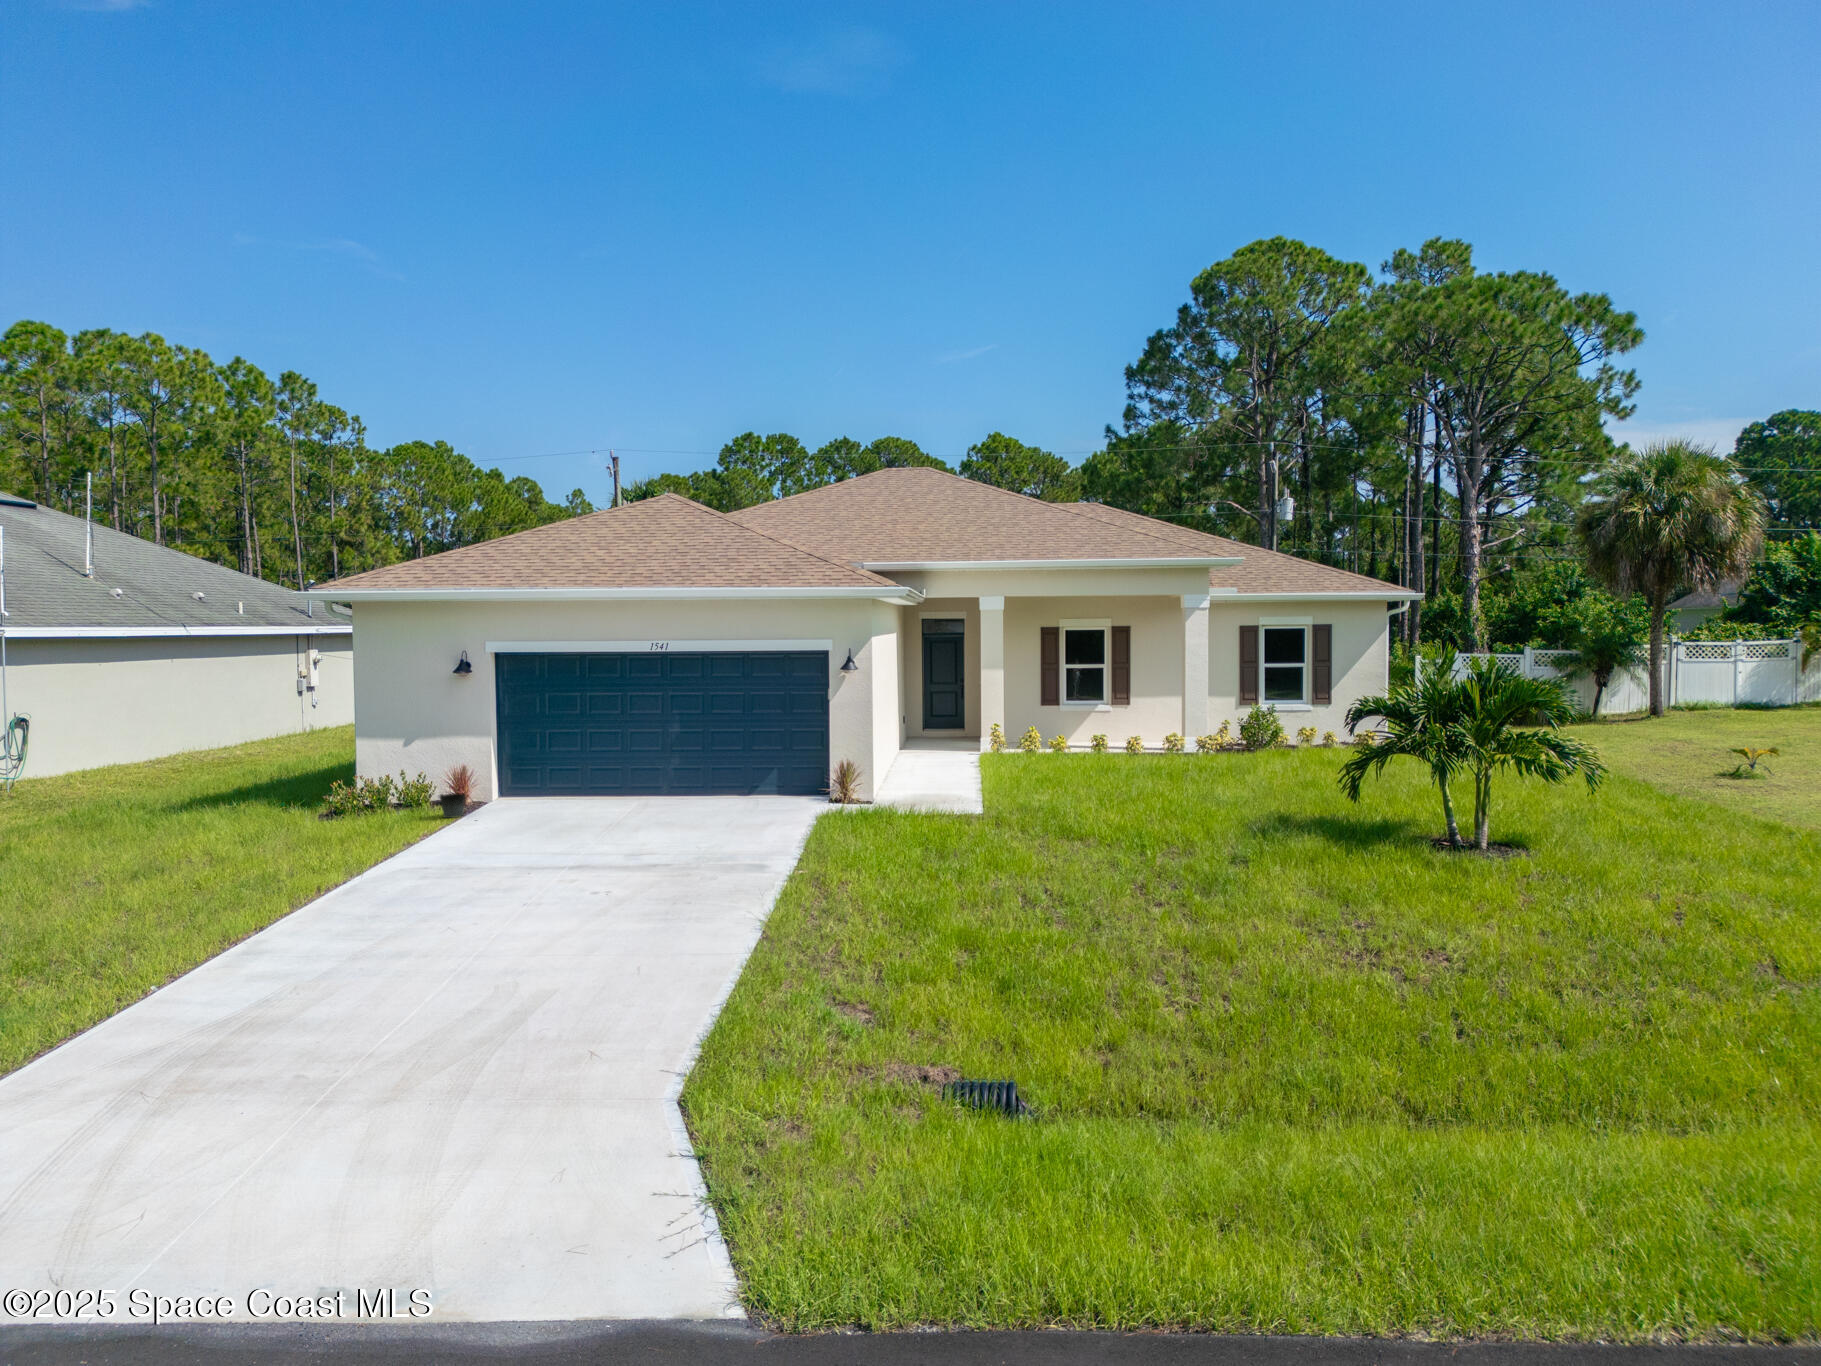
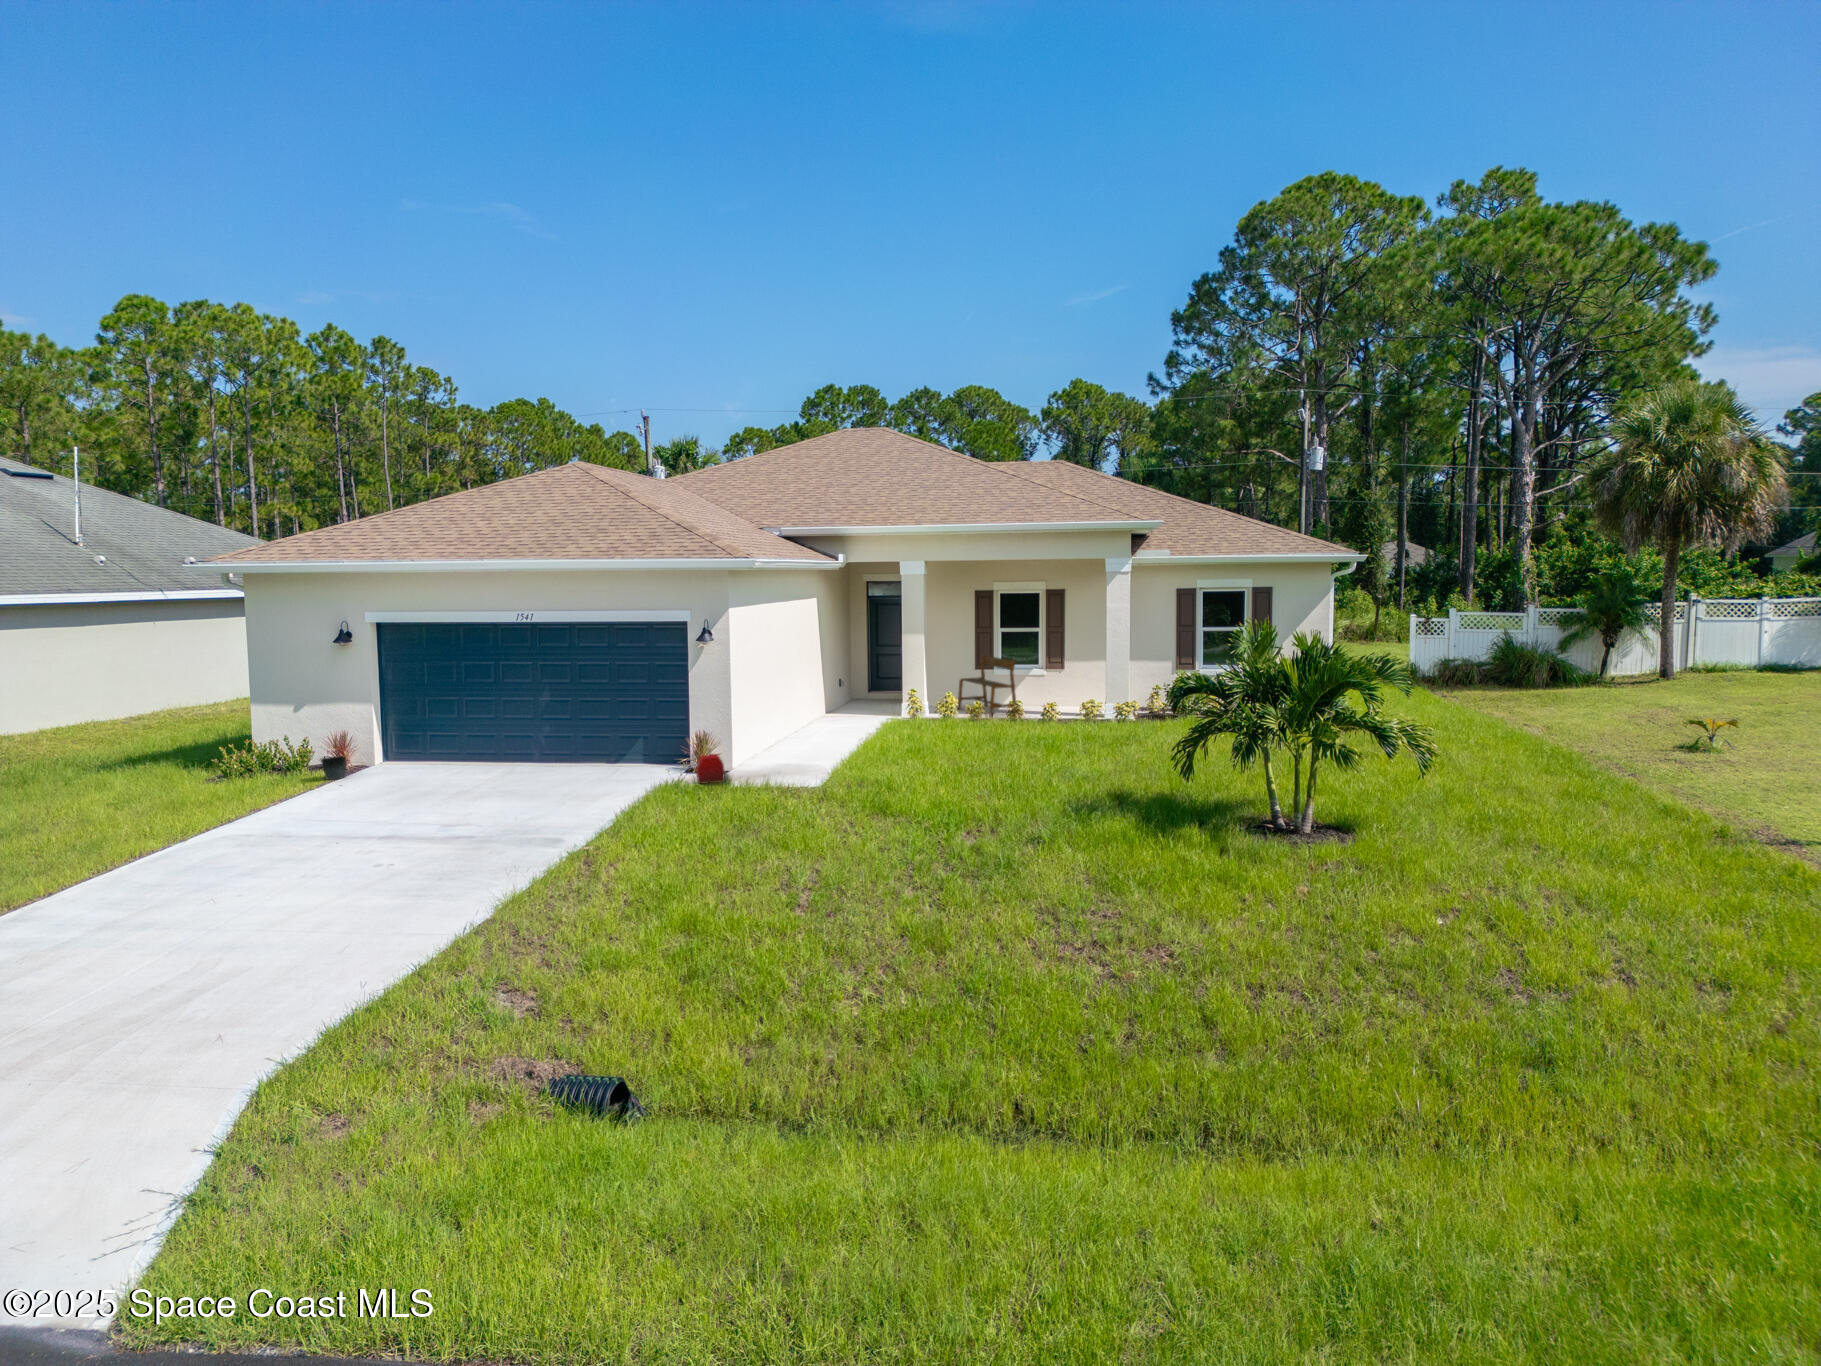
bench: none [1039,691,1102,752] -> present [958,655,1017,718]
toolbox: none [842,776,879,814] -> present [696,749,725,784]

